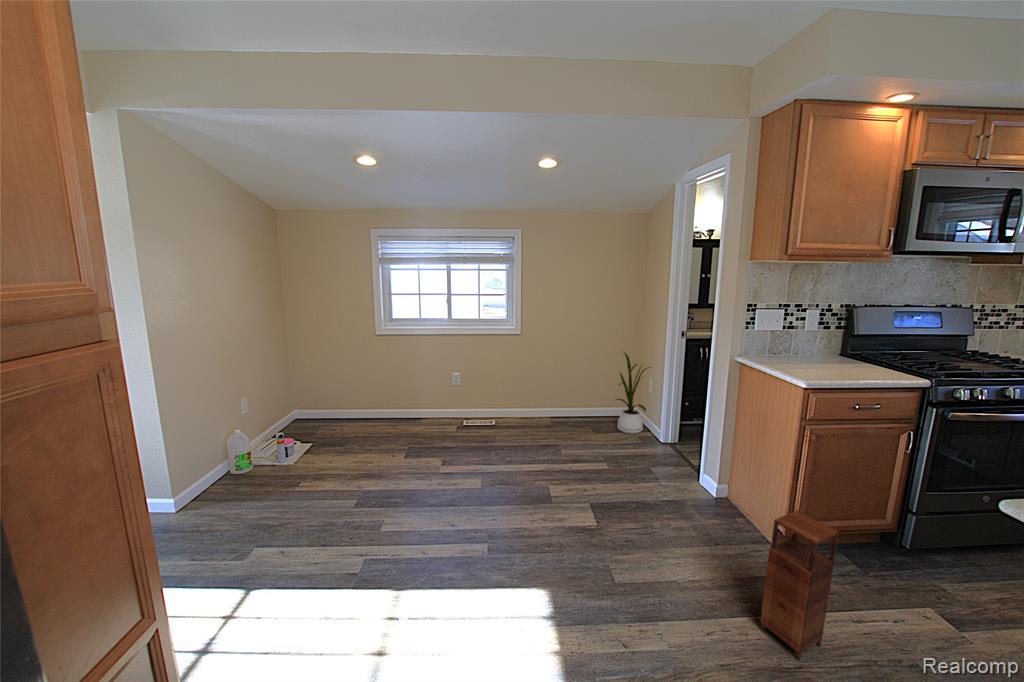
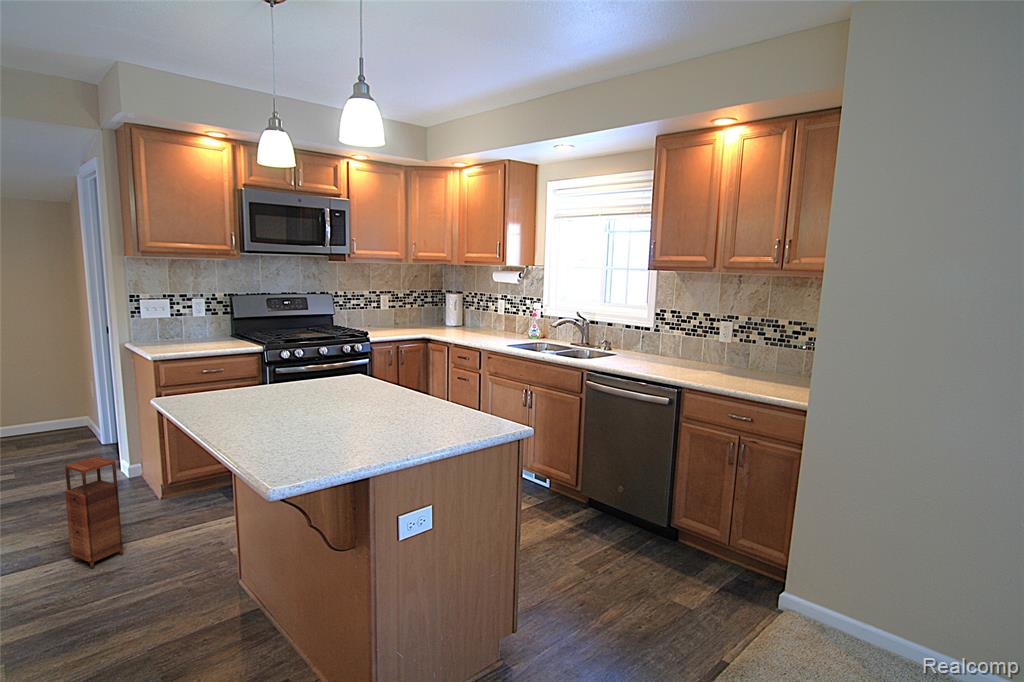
house plant: present [616,352,651,433] -> none [36,355,90,450]

